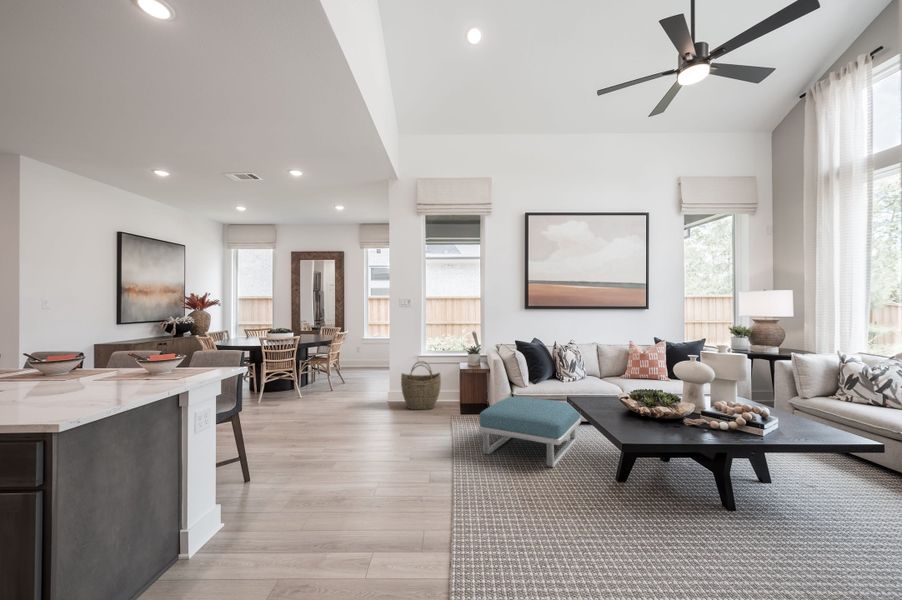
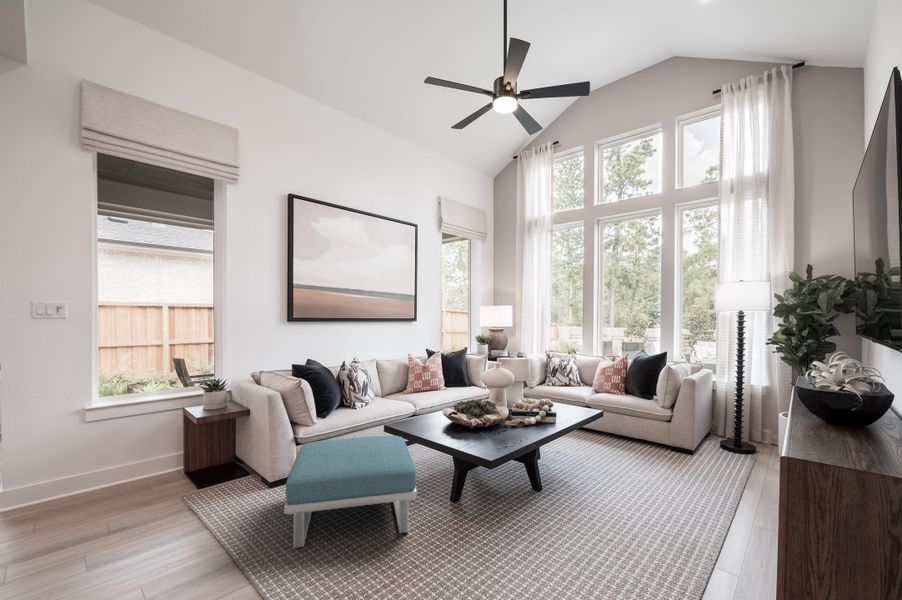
woven basket: present [401,361,441,410] -> none [60,412,154,505]

